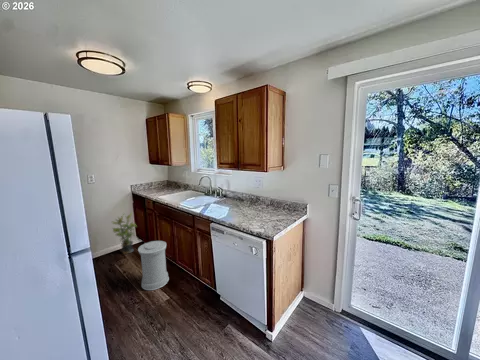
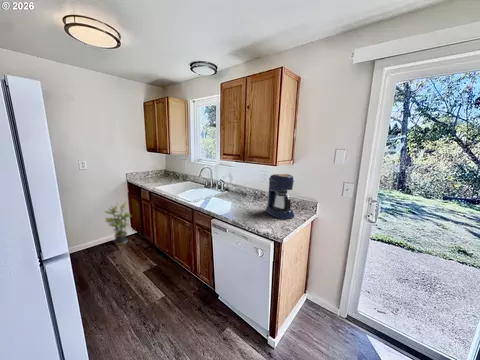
coffee maker: none [260,179,286,220] -> present [265,174,295,219]
trash can: present [138,241,169,290] -> none [132,234,164,286]

